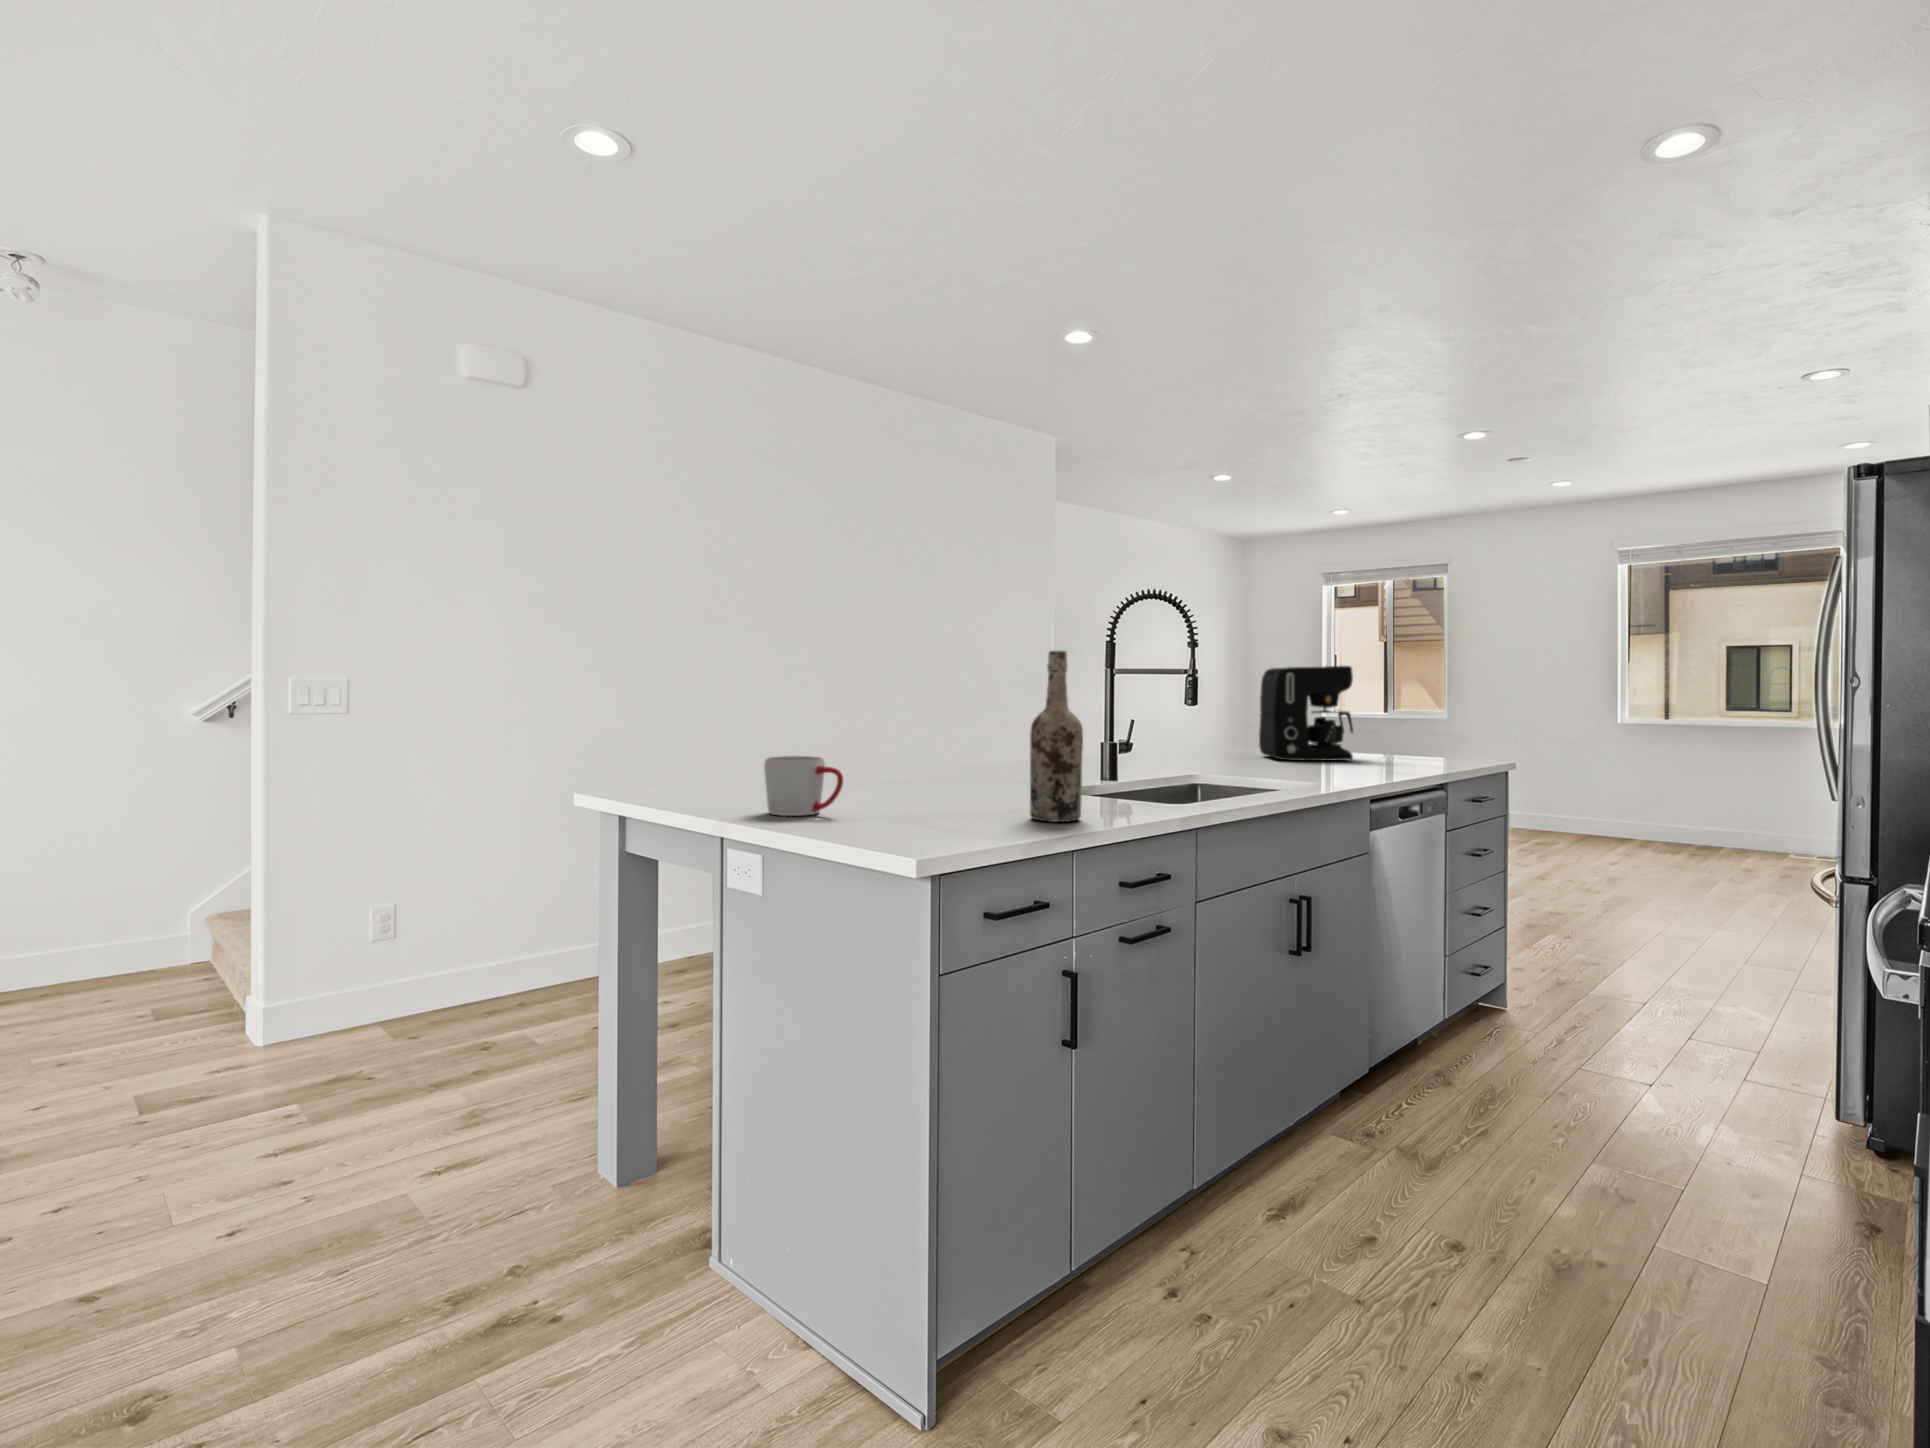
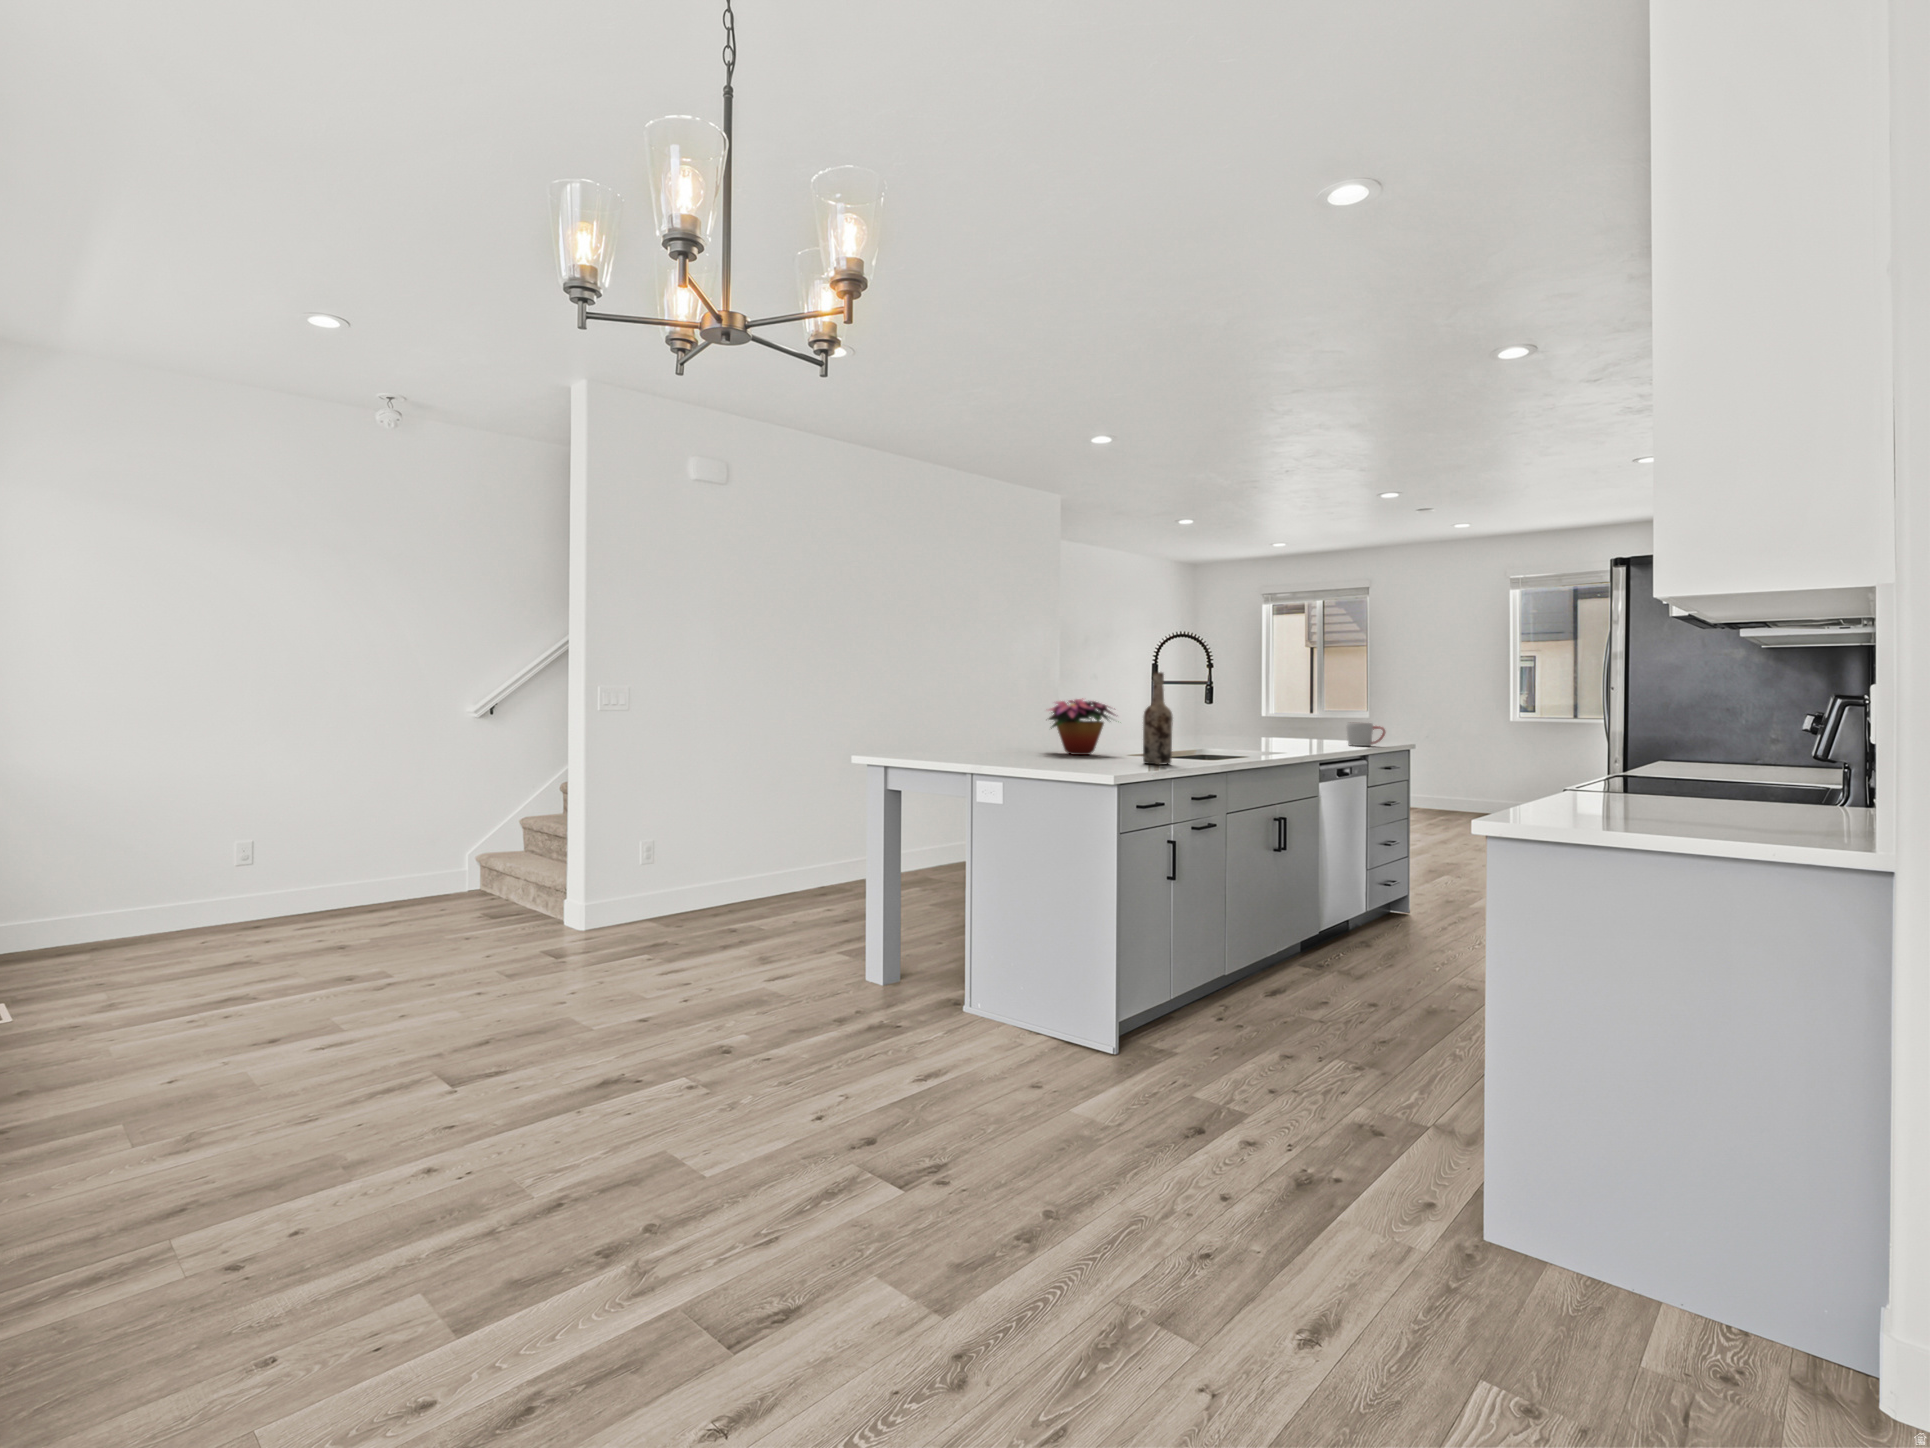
coffee maker: present [1259,666,1353,761] -> none [1238,677,1304,741]
flower arrangement: none [885,698,1027,796] -> present [1049,698,1115,755]
mug: present [764,756,843,816] -> present [1346,723,1385,746]

